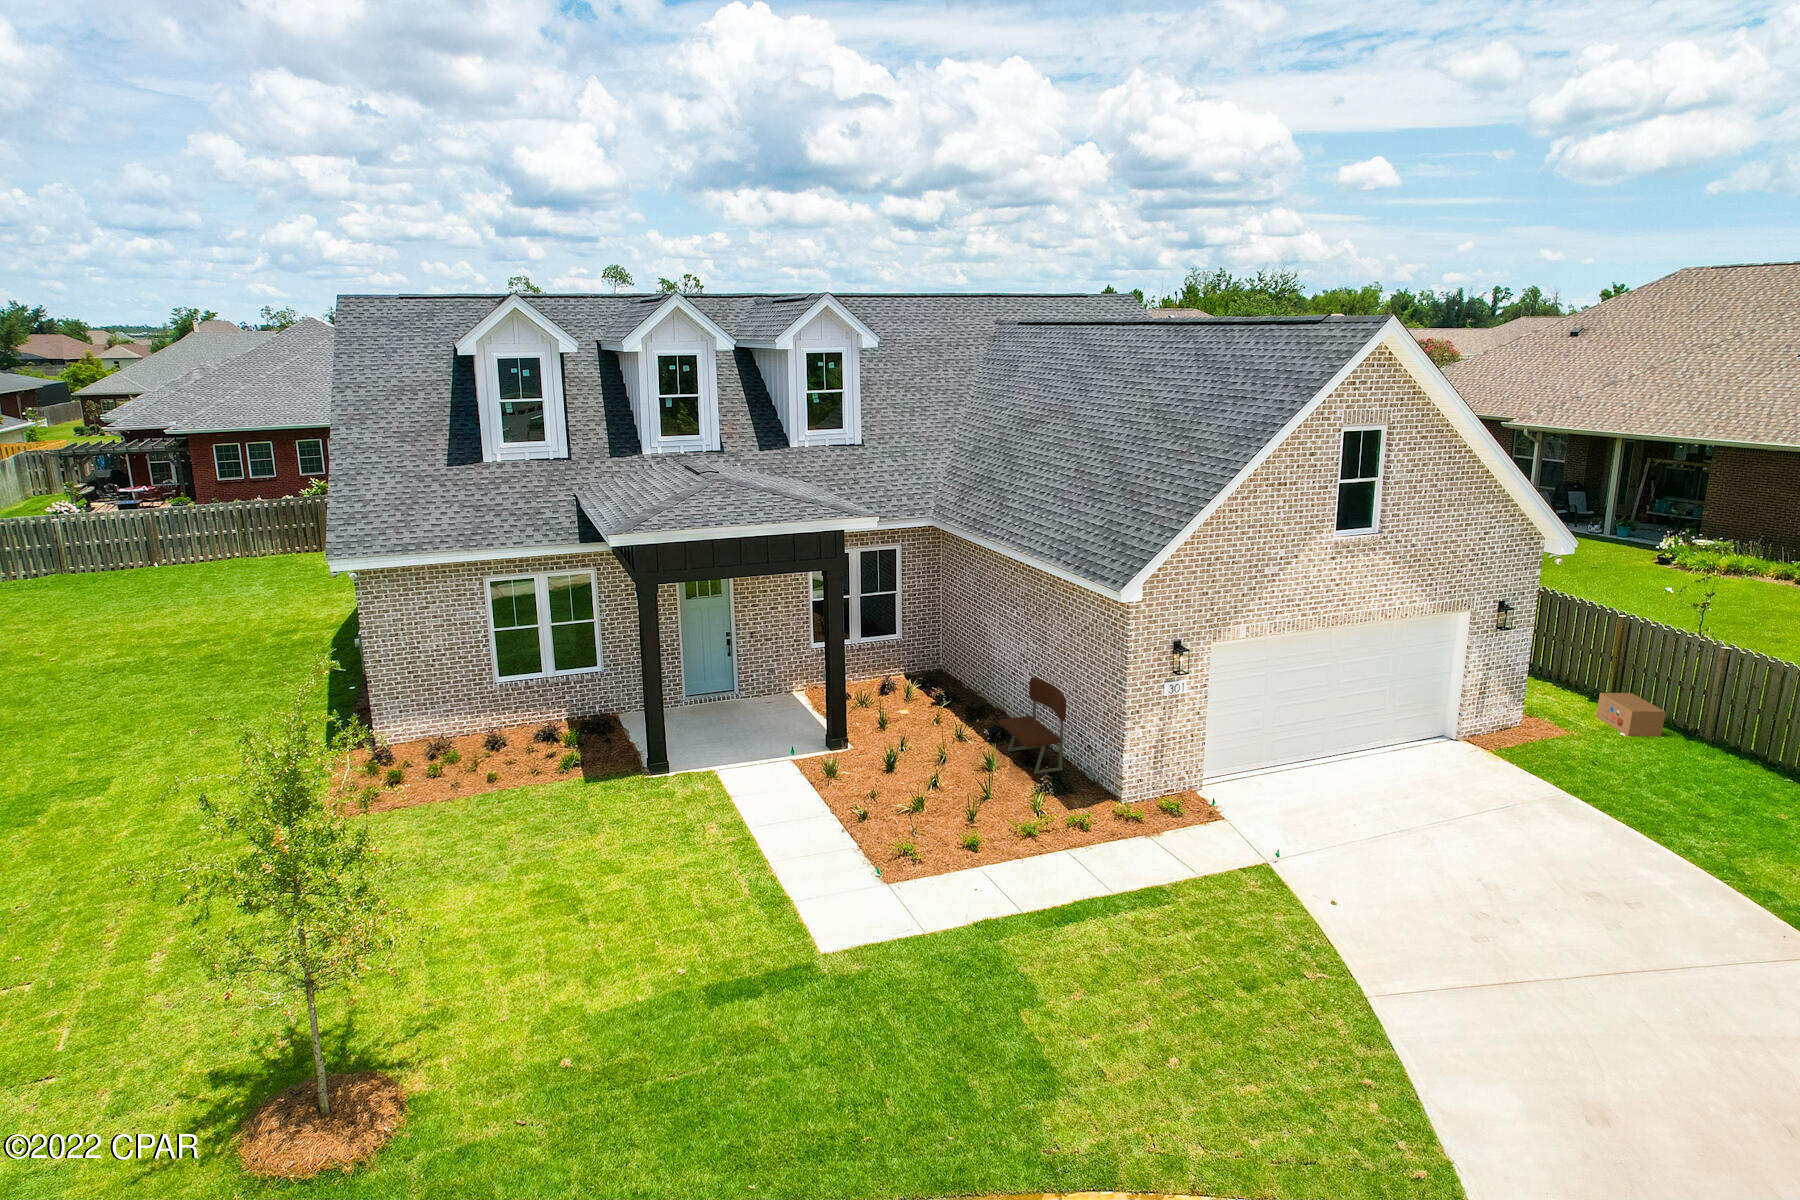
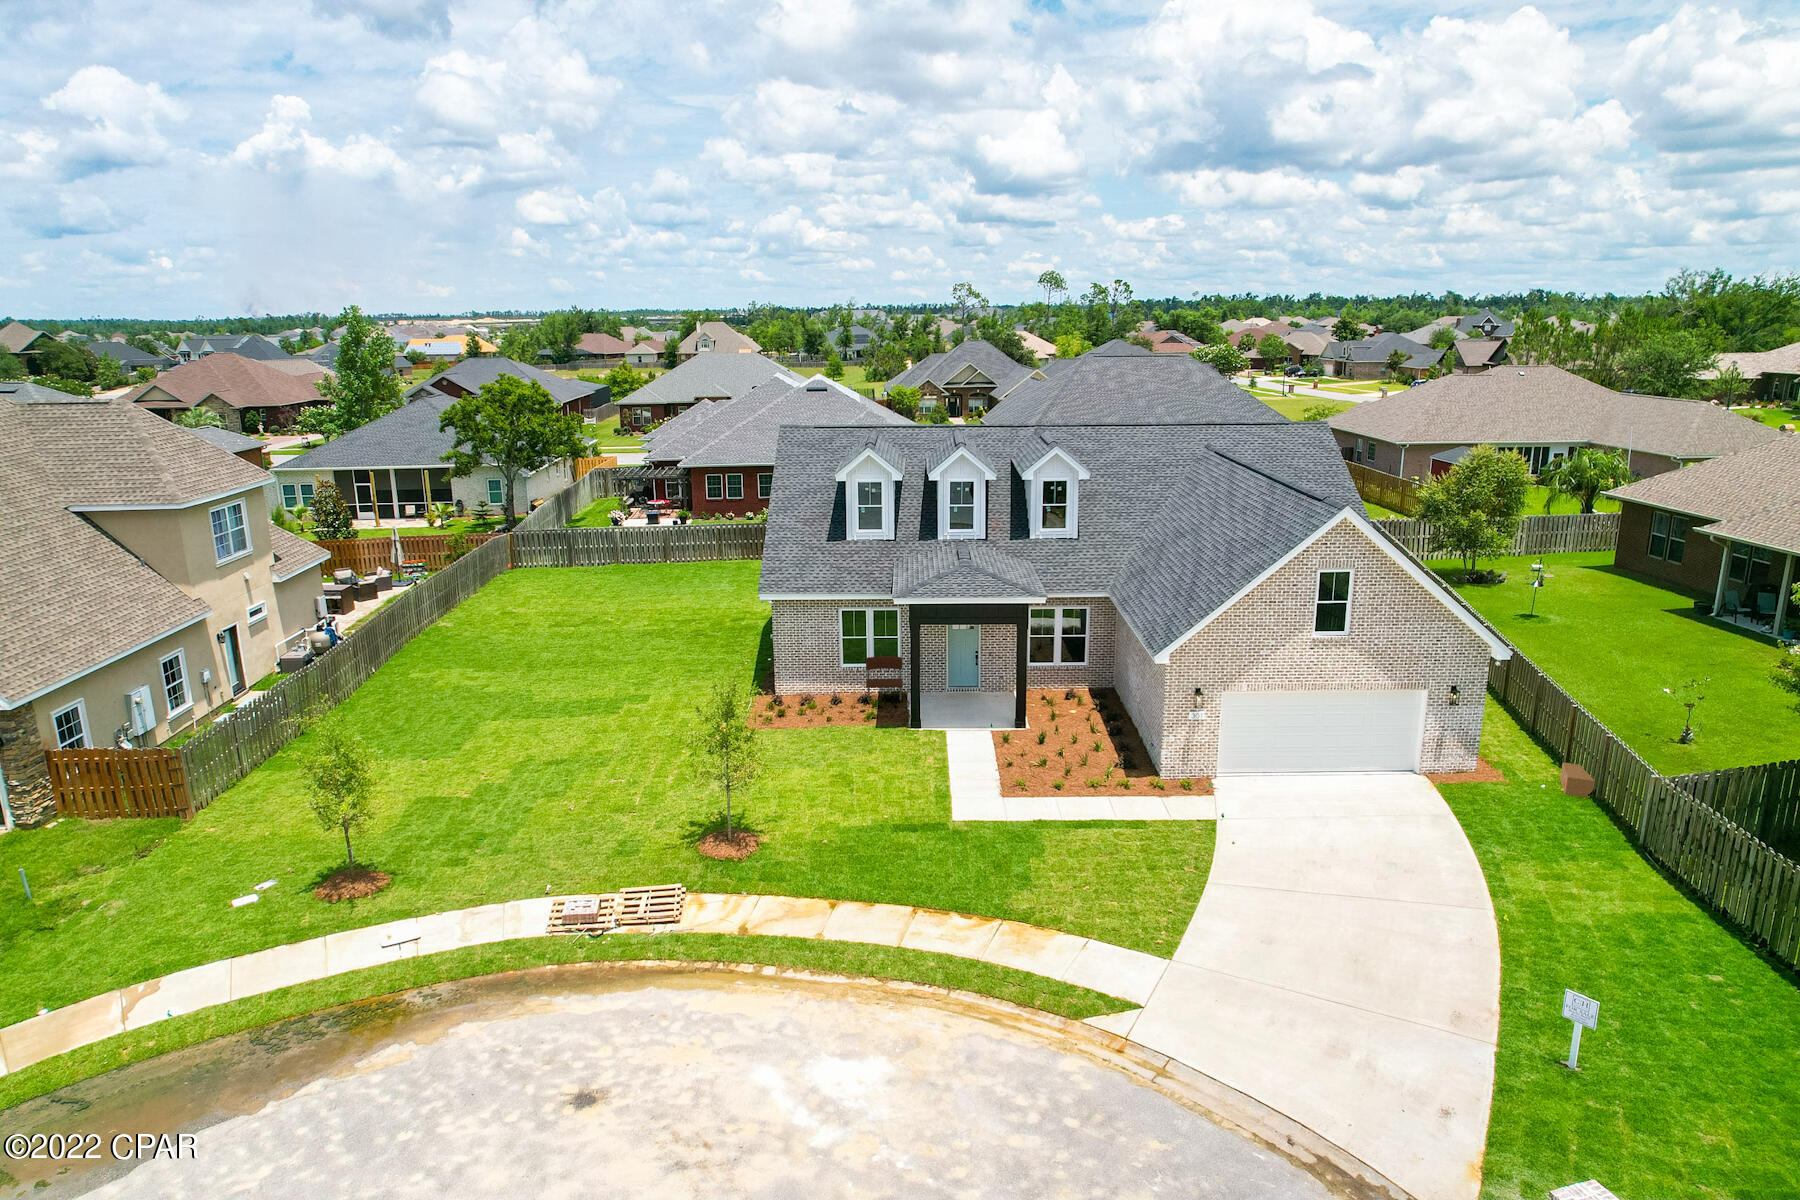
bench: present [999,677,1066,774] -> present [866,656,903,701]

